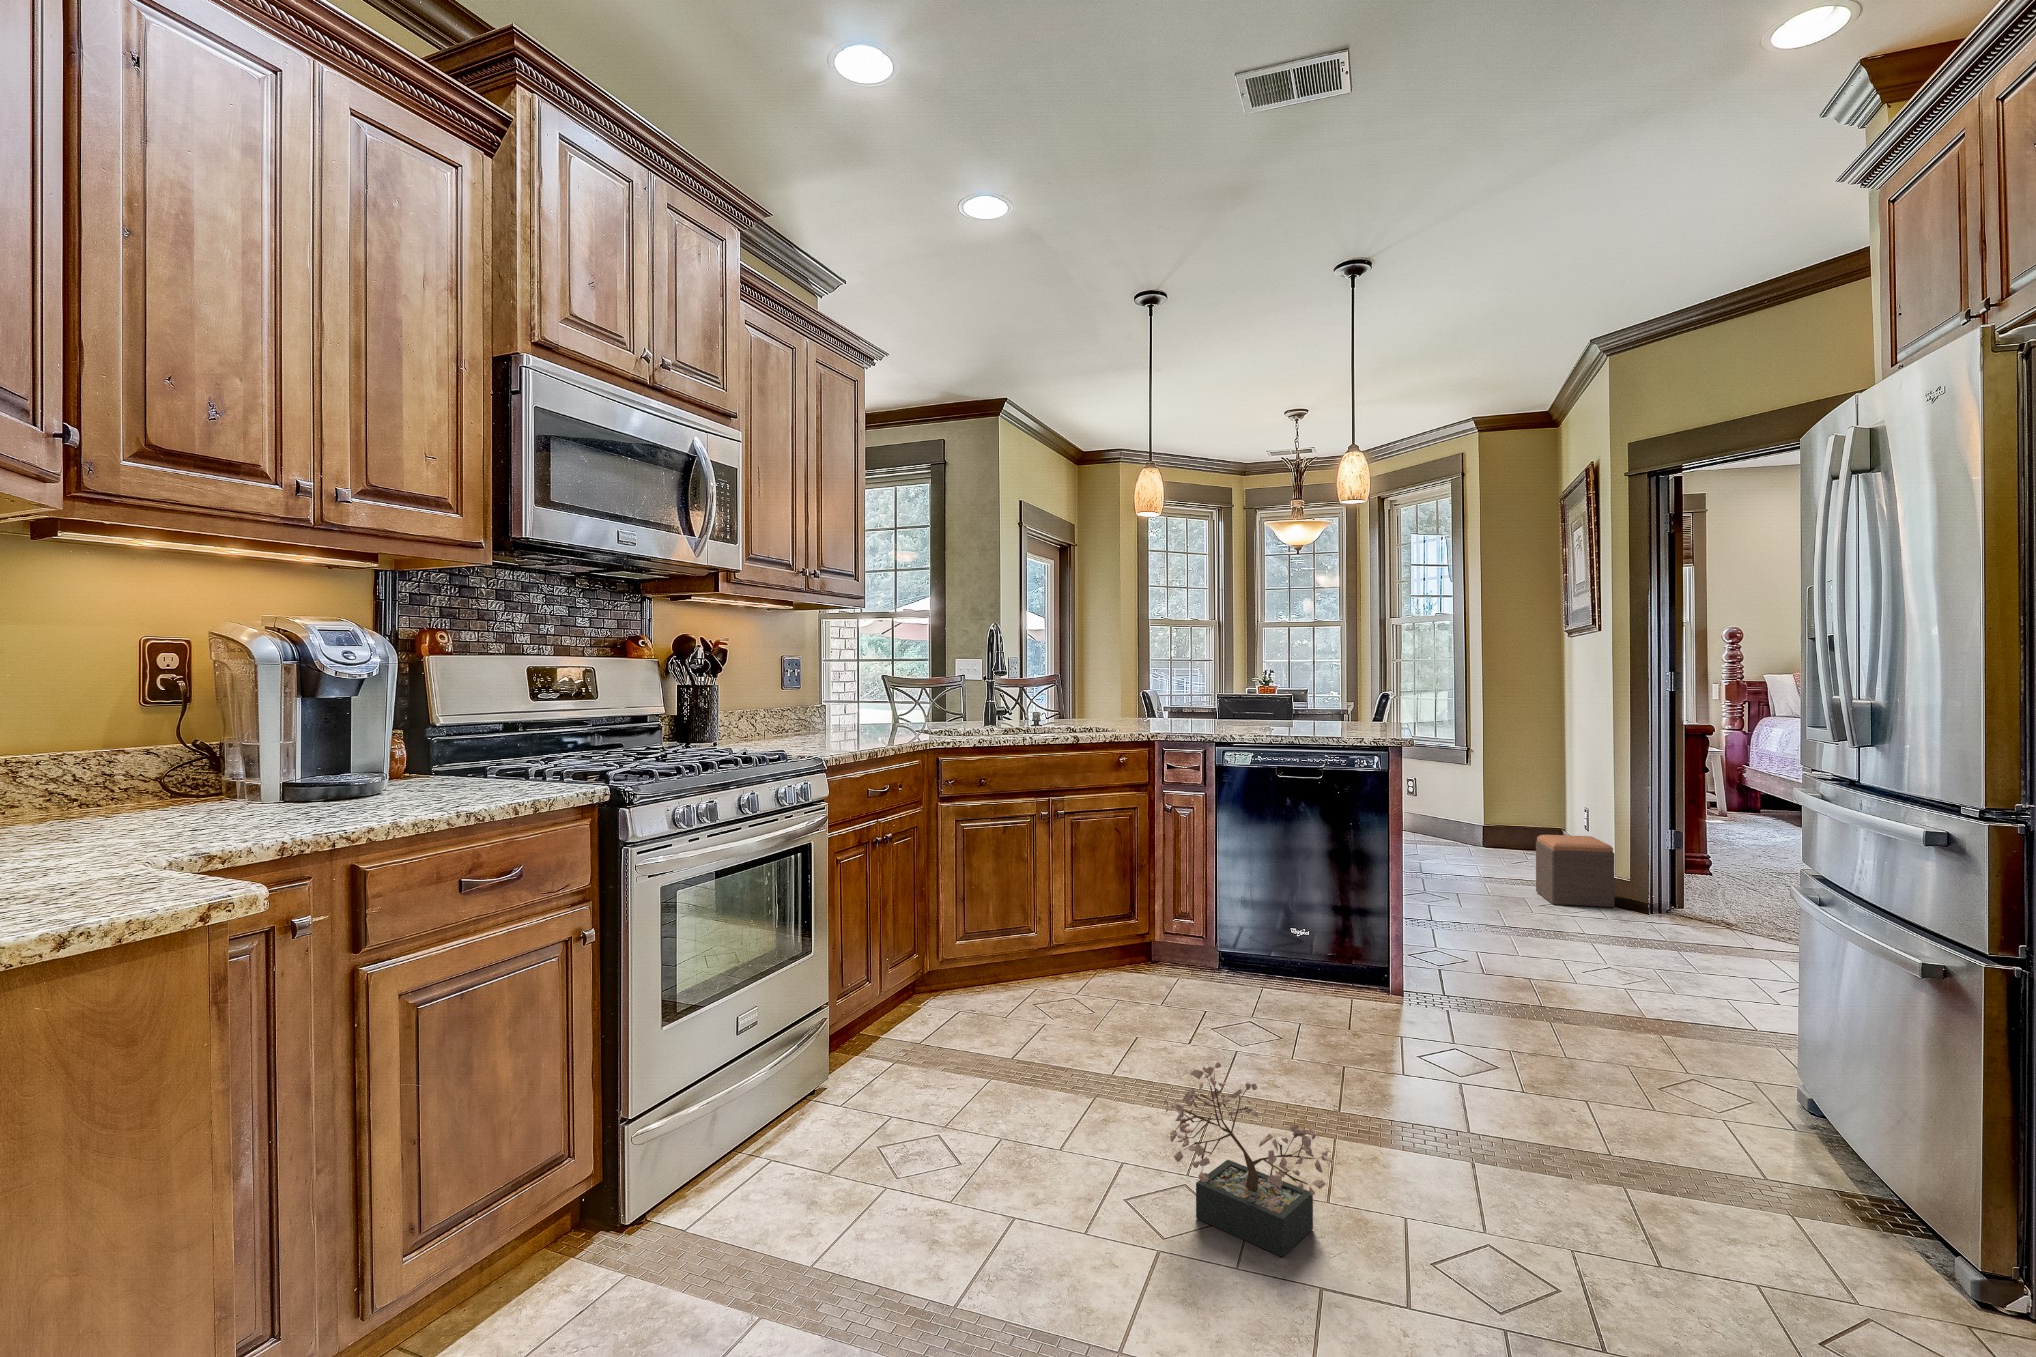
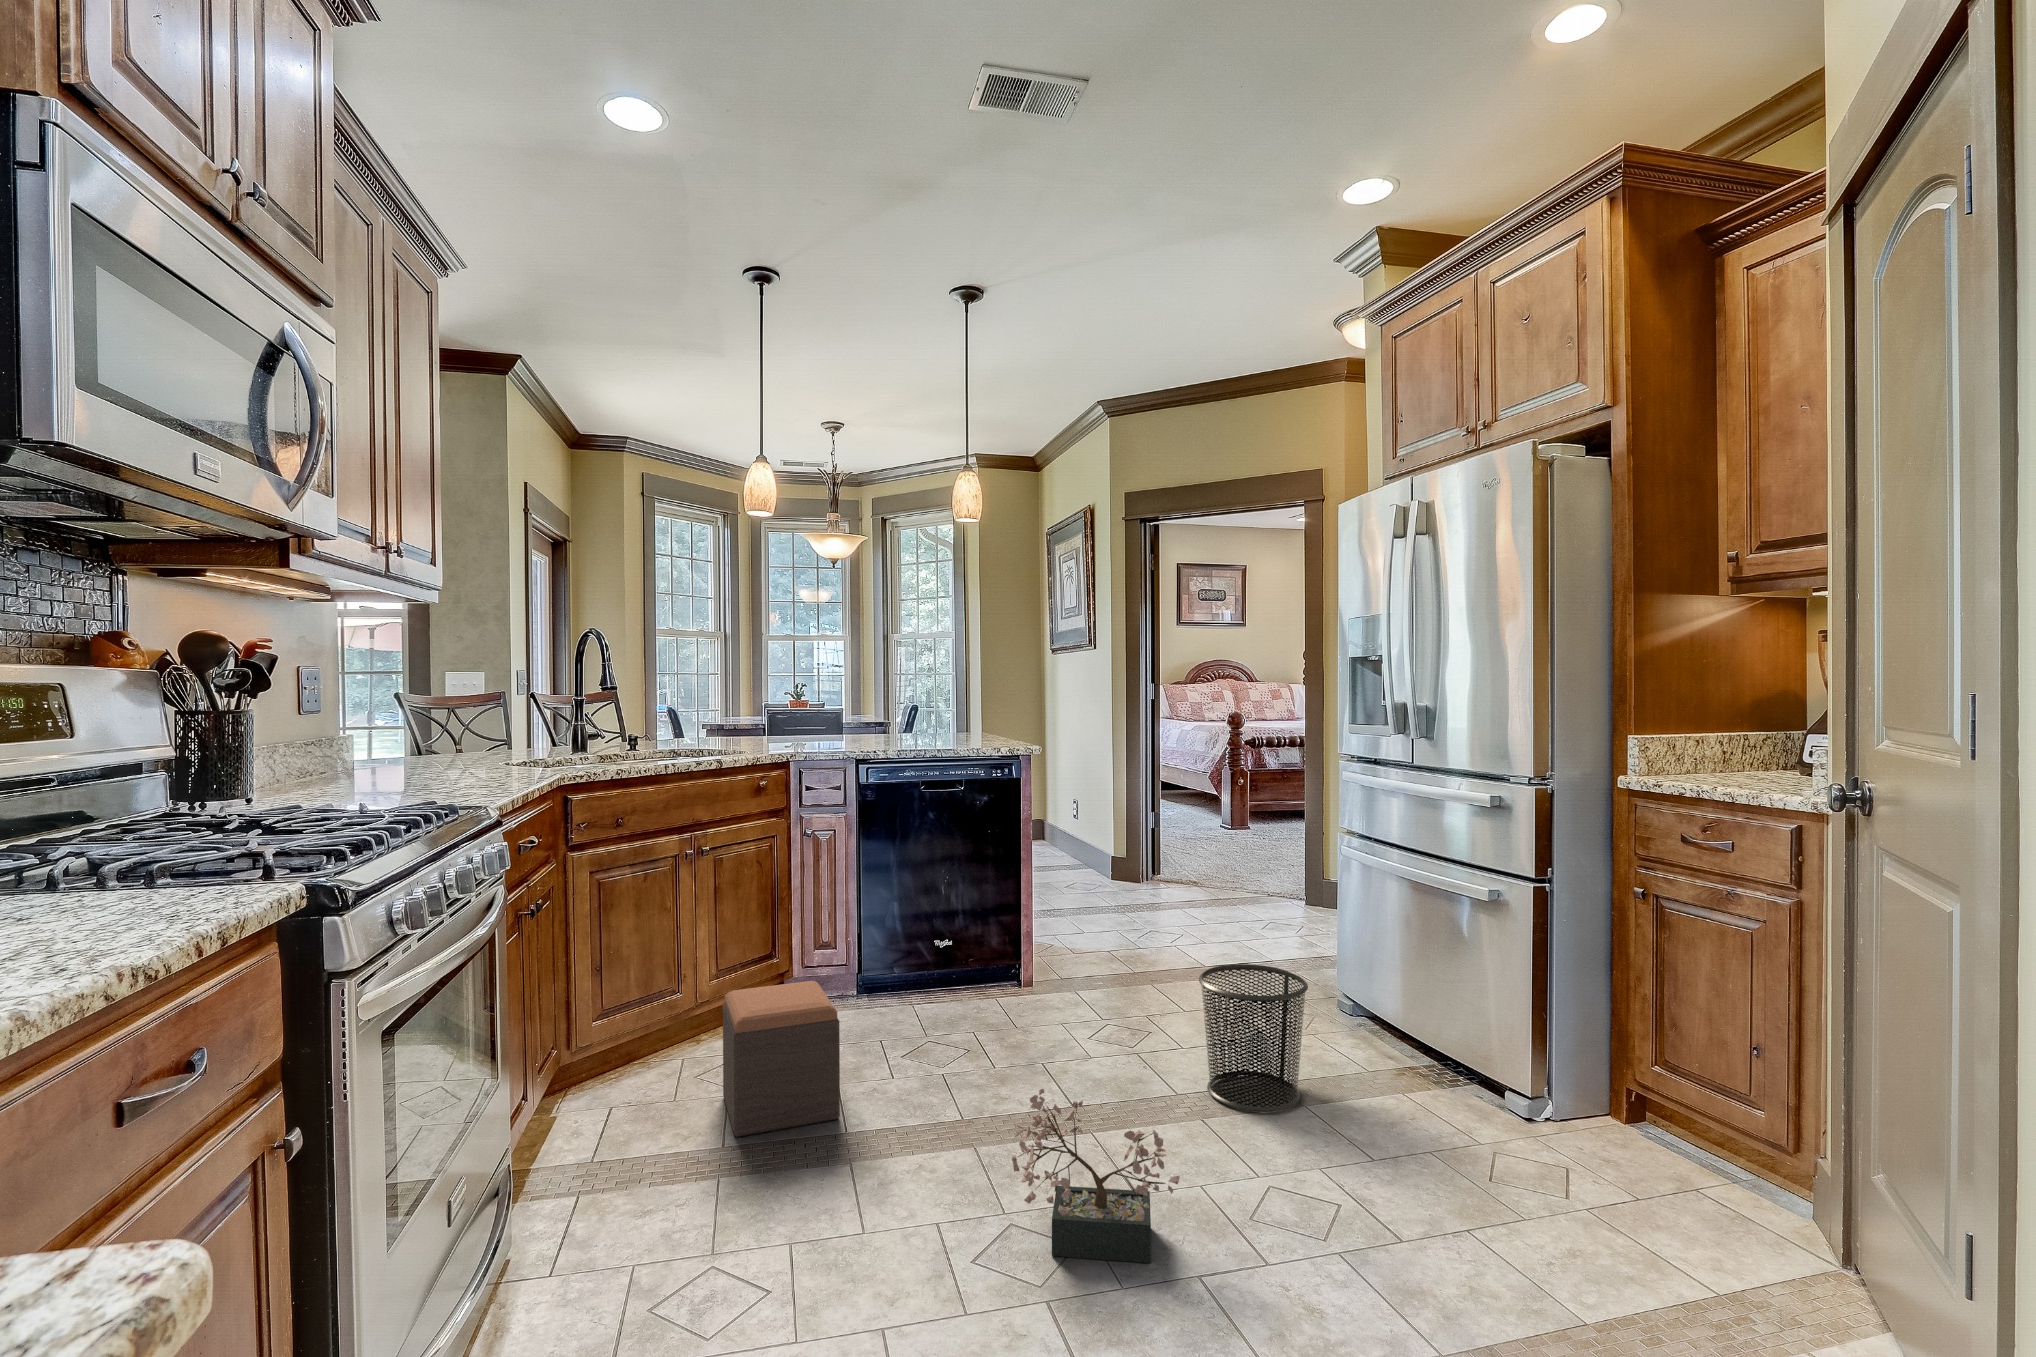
footstool: present [1536,835,1615,907] -> present [723,981,840,1137]
waste bin: none [1493,997,1637,1177] -> present [1199,964,1308,1112]

